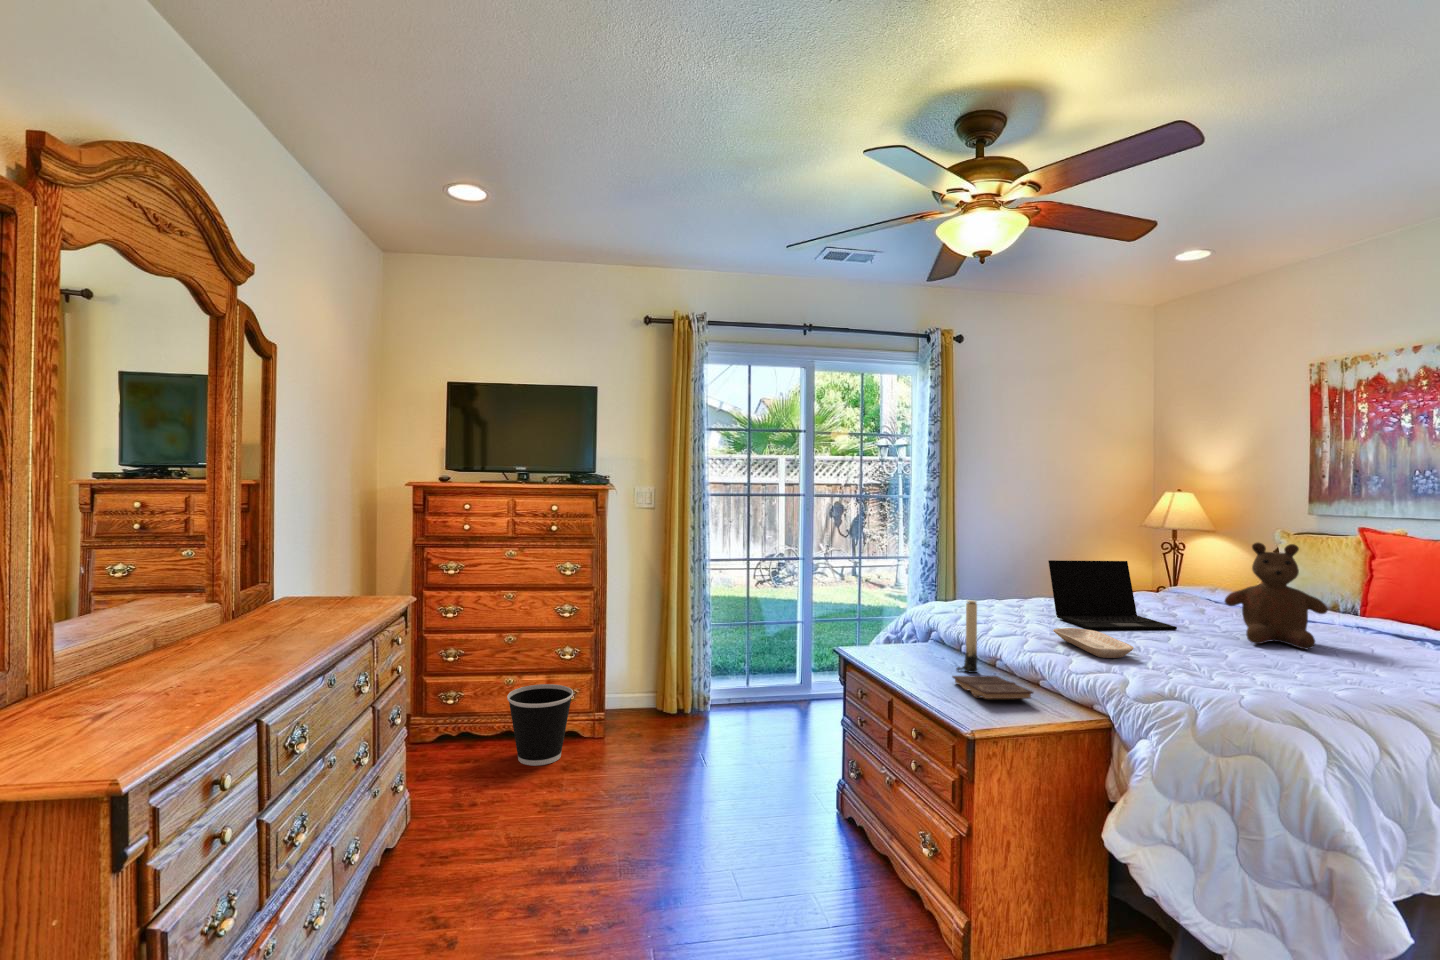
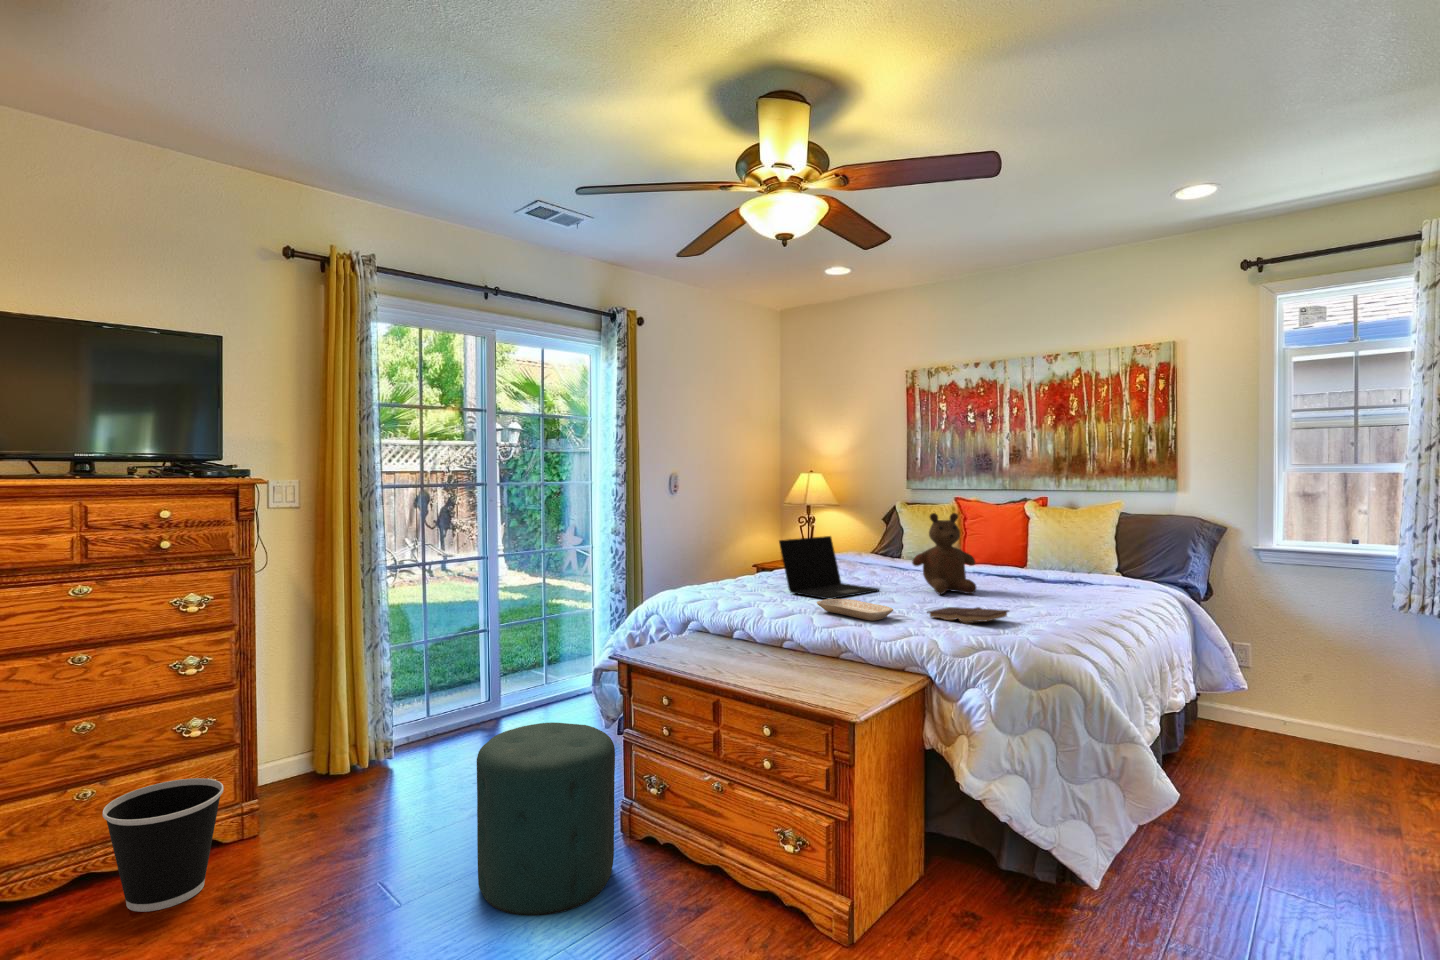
candle: present [956,600,978,673] -> none [750,583,770,654]
book: present [952,676,1034,699] -> present [927,607,1009,623]
ottoman: none [699,696,813,857] -> present [477,723,615,916]

